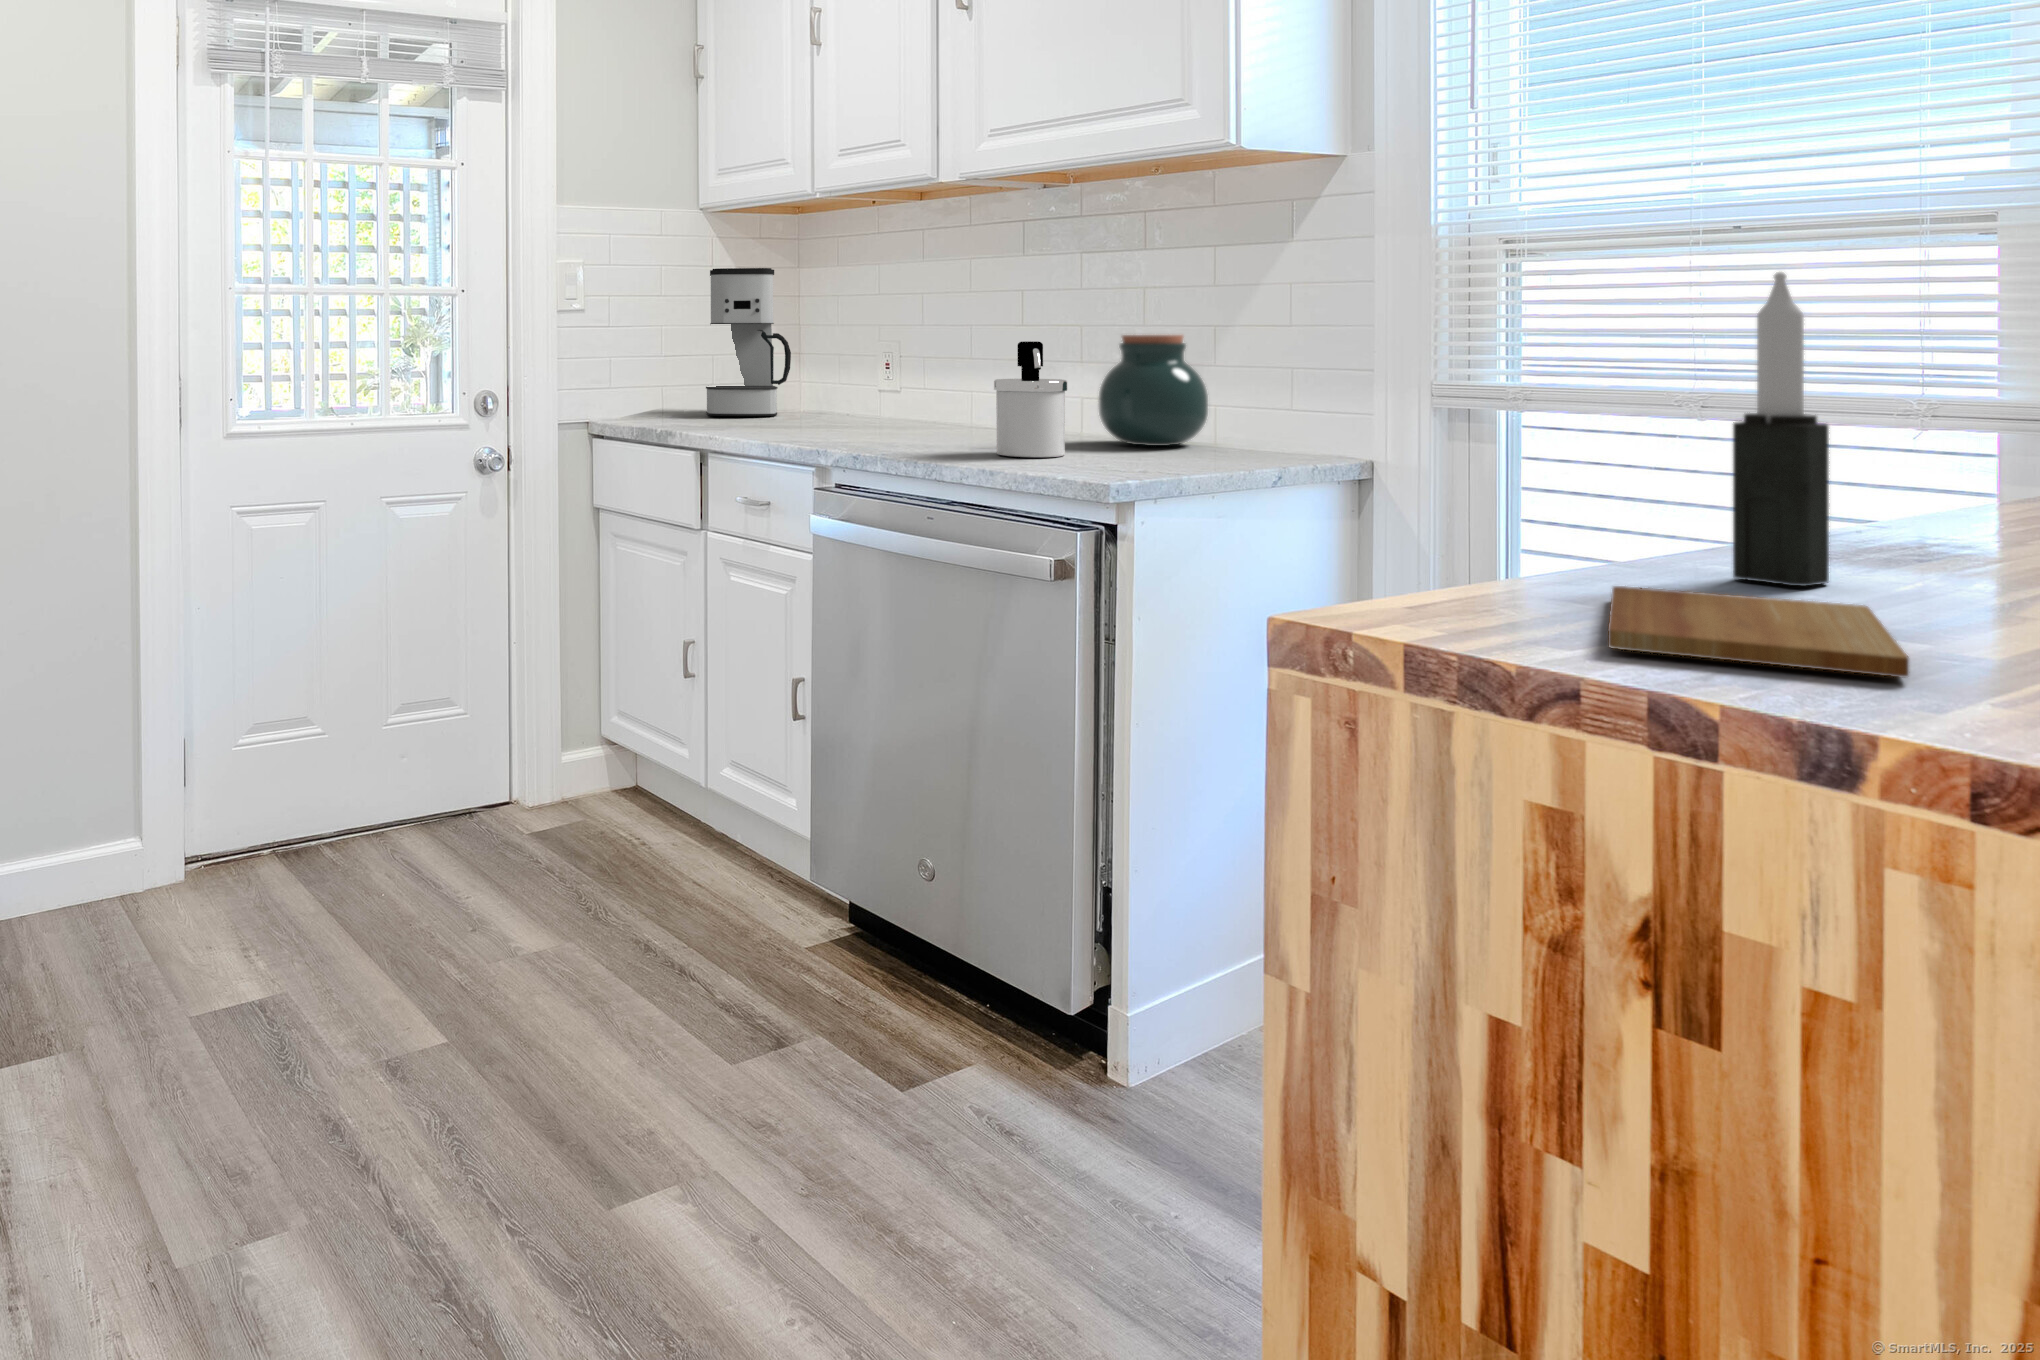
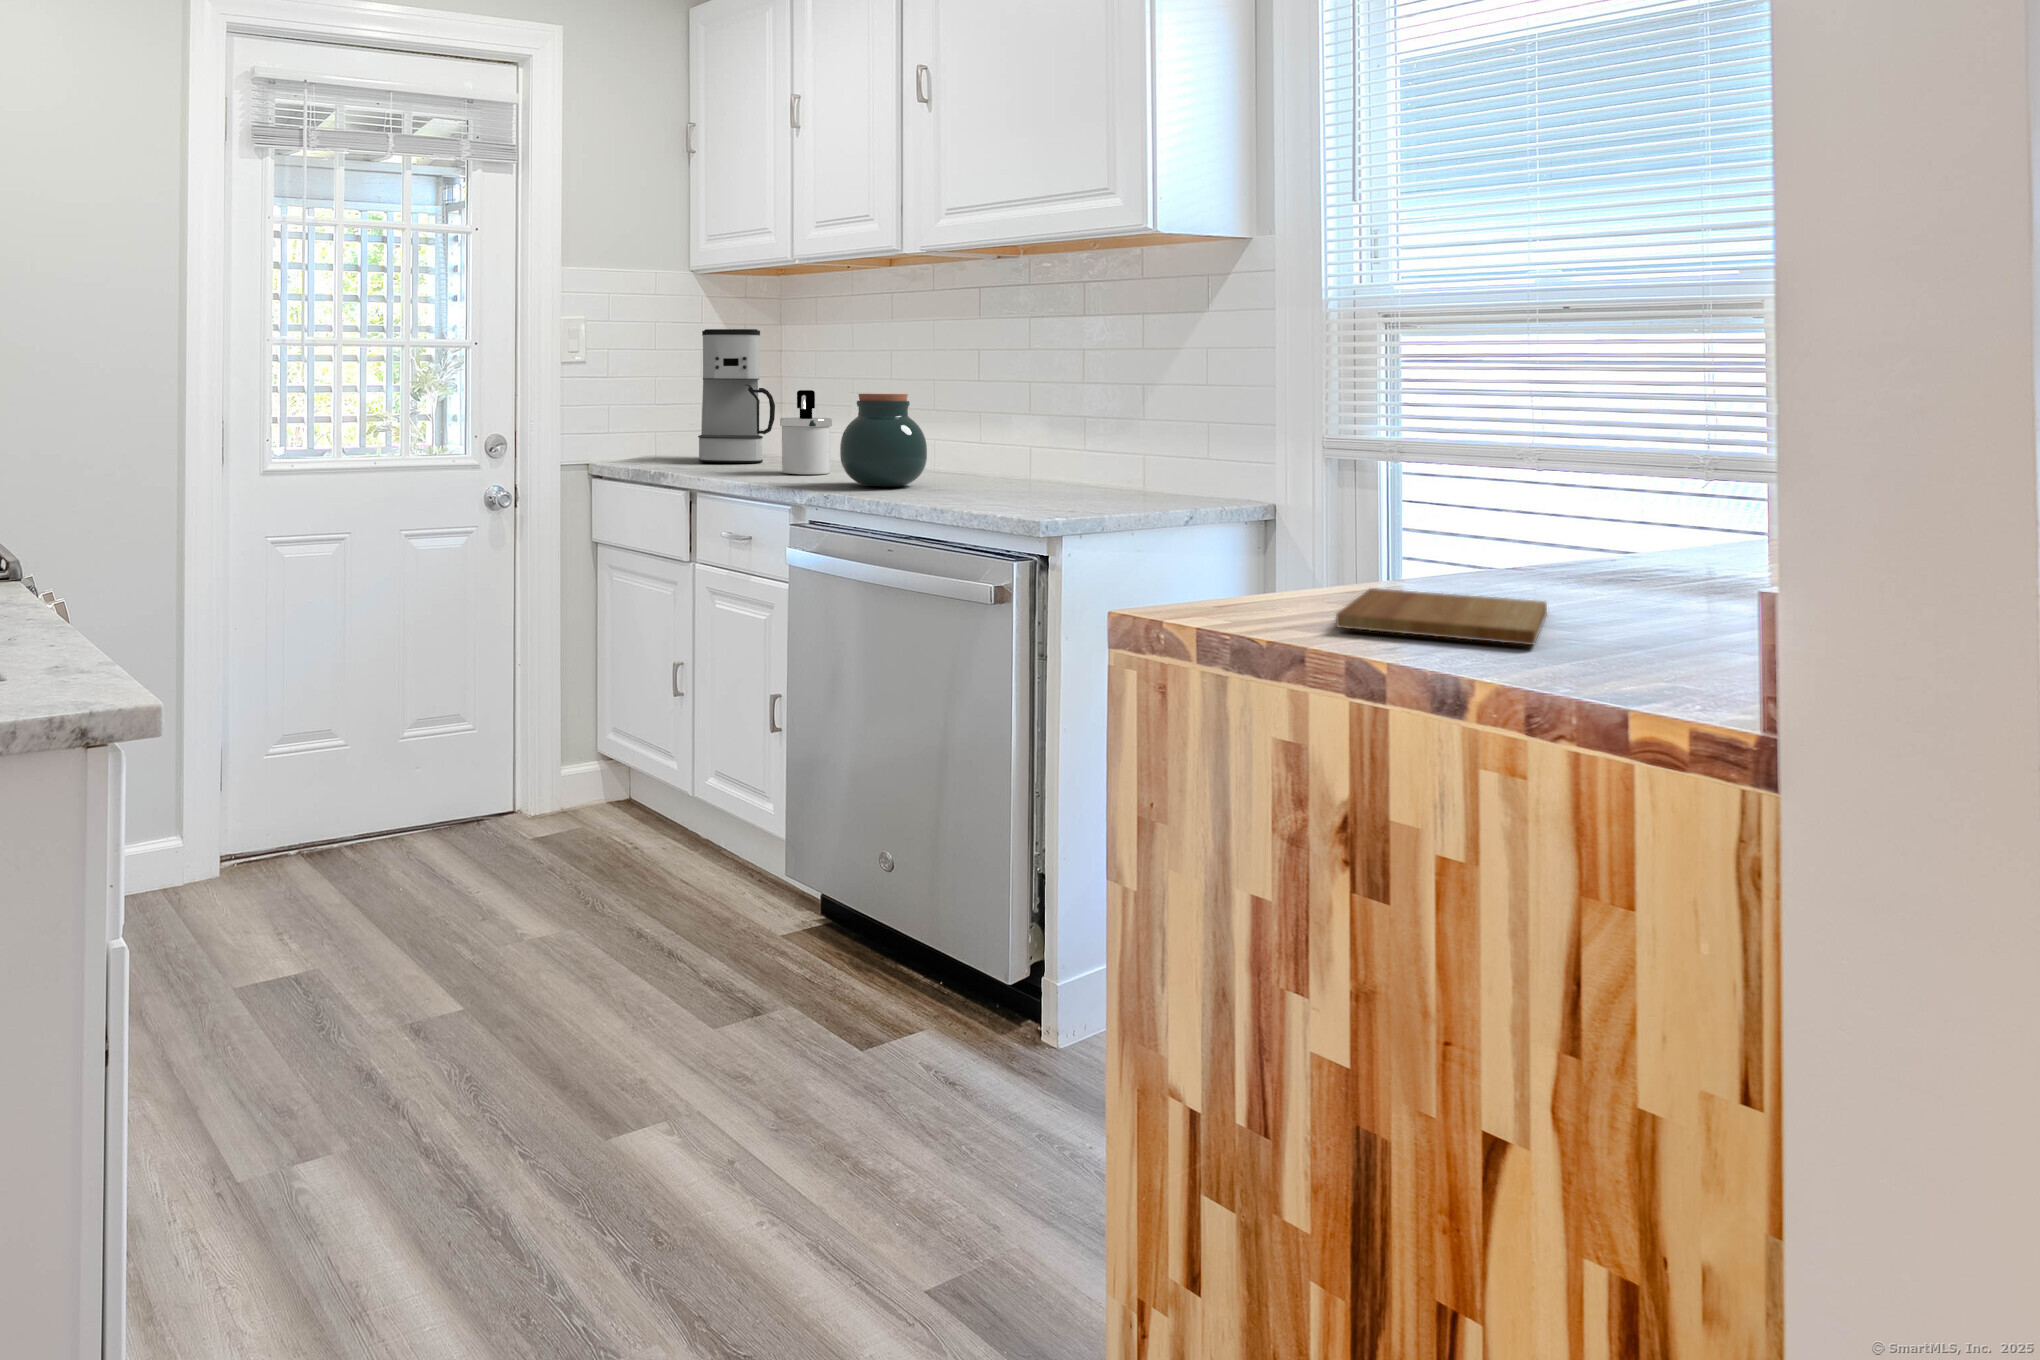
candle: present [1733,272,1829,586] -> none [1471,349,1543,591]
jar: present [1098,335,1208,446] -> present [840,394,927,487]
soap dispenser: present [994,341,1067,457] -> present [780,390,832,474]

